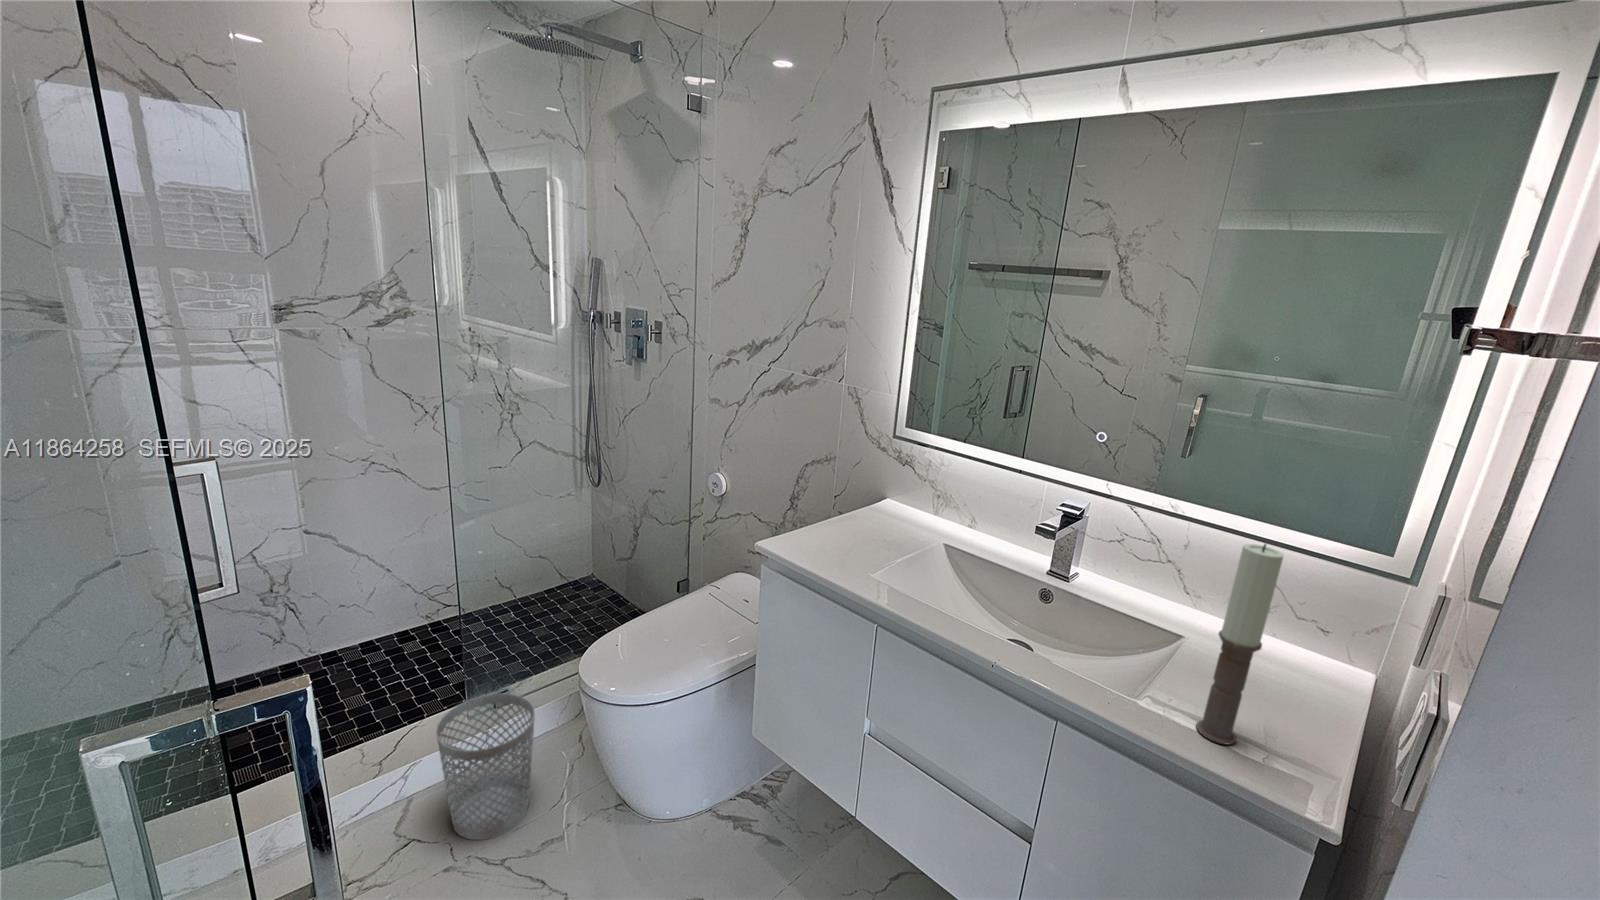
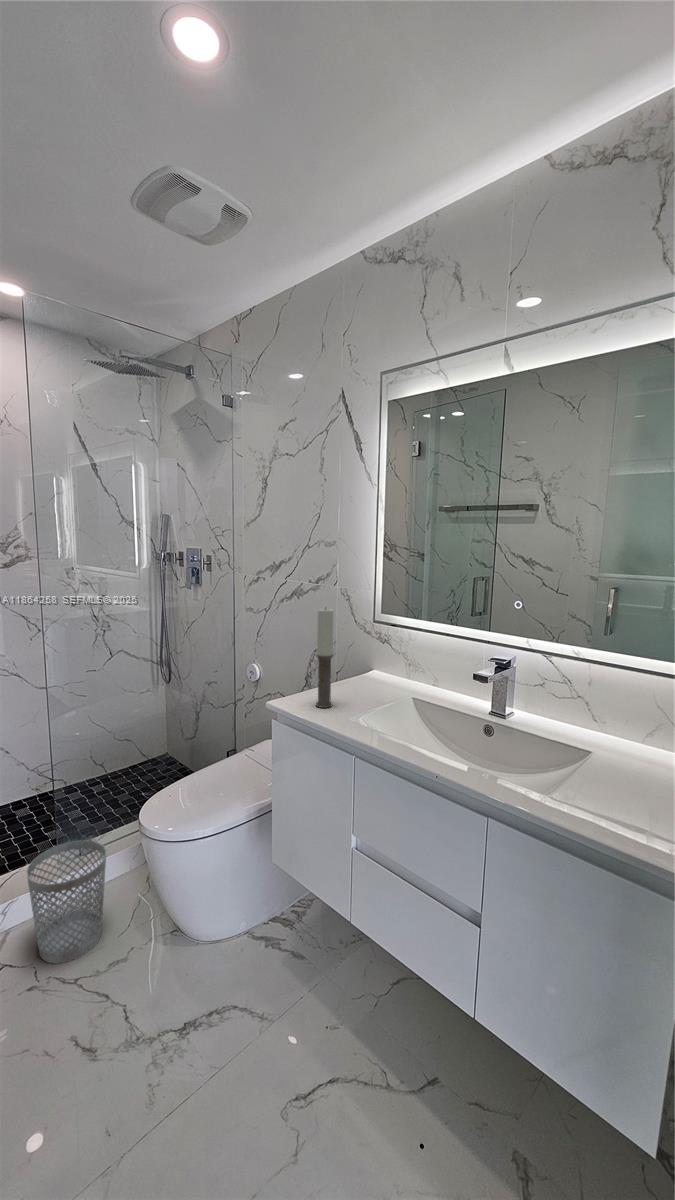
candle: present [1196,544,1284,745] -> present [316,608,333,708]

